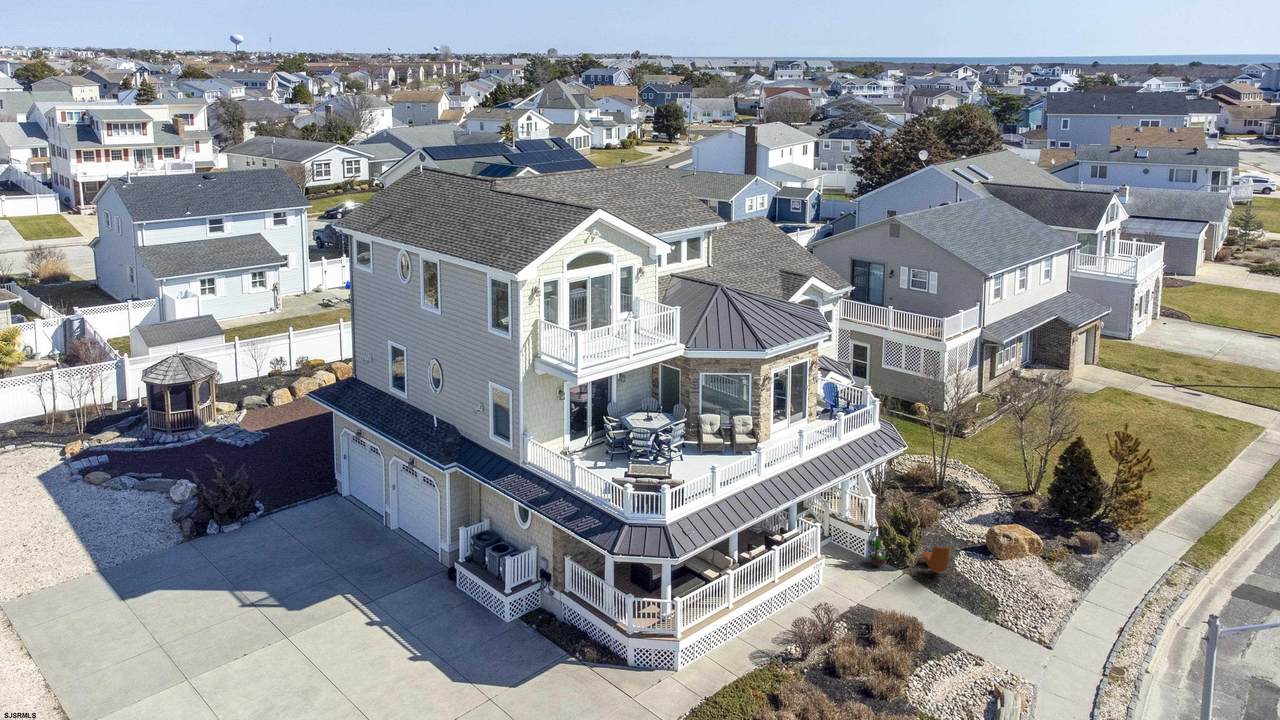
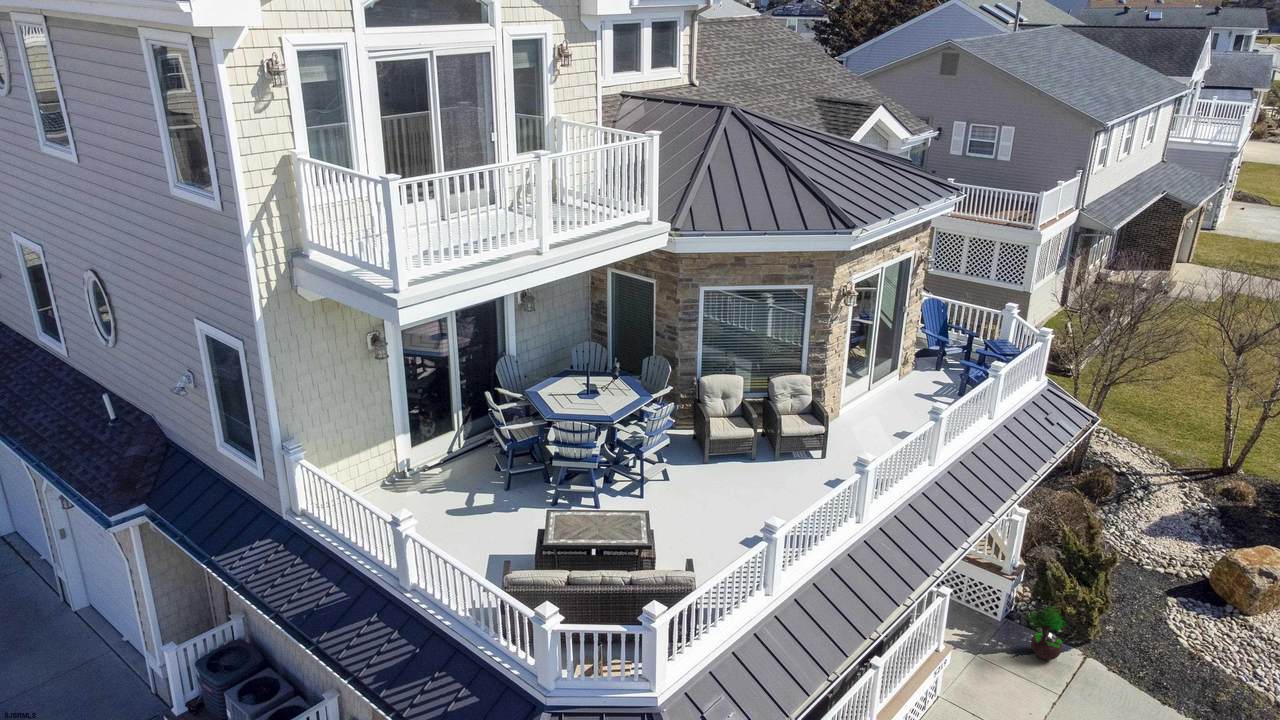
lounge chair: present [920,546,951,581] -> none [1121,623,1215,696]

